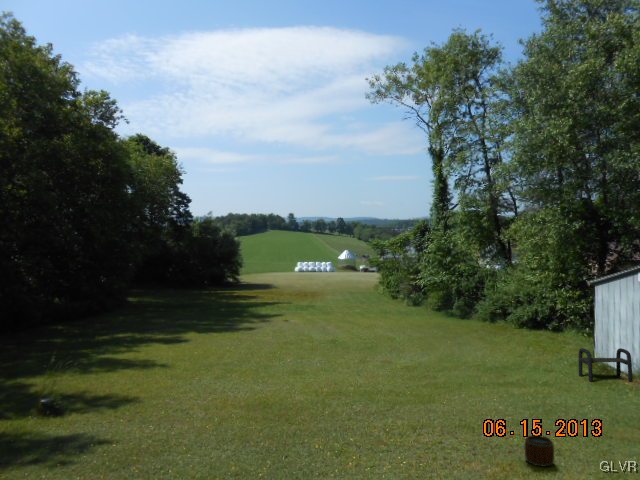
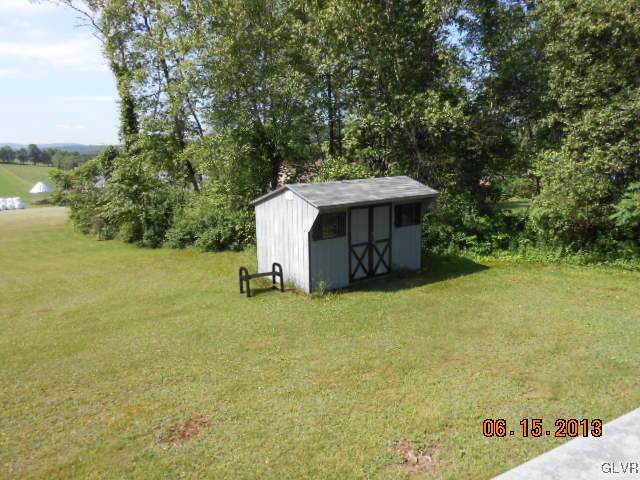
bucket: present [525,435,554,466] -> none [143,371,175,405]

